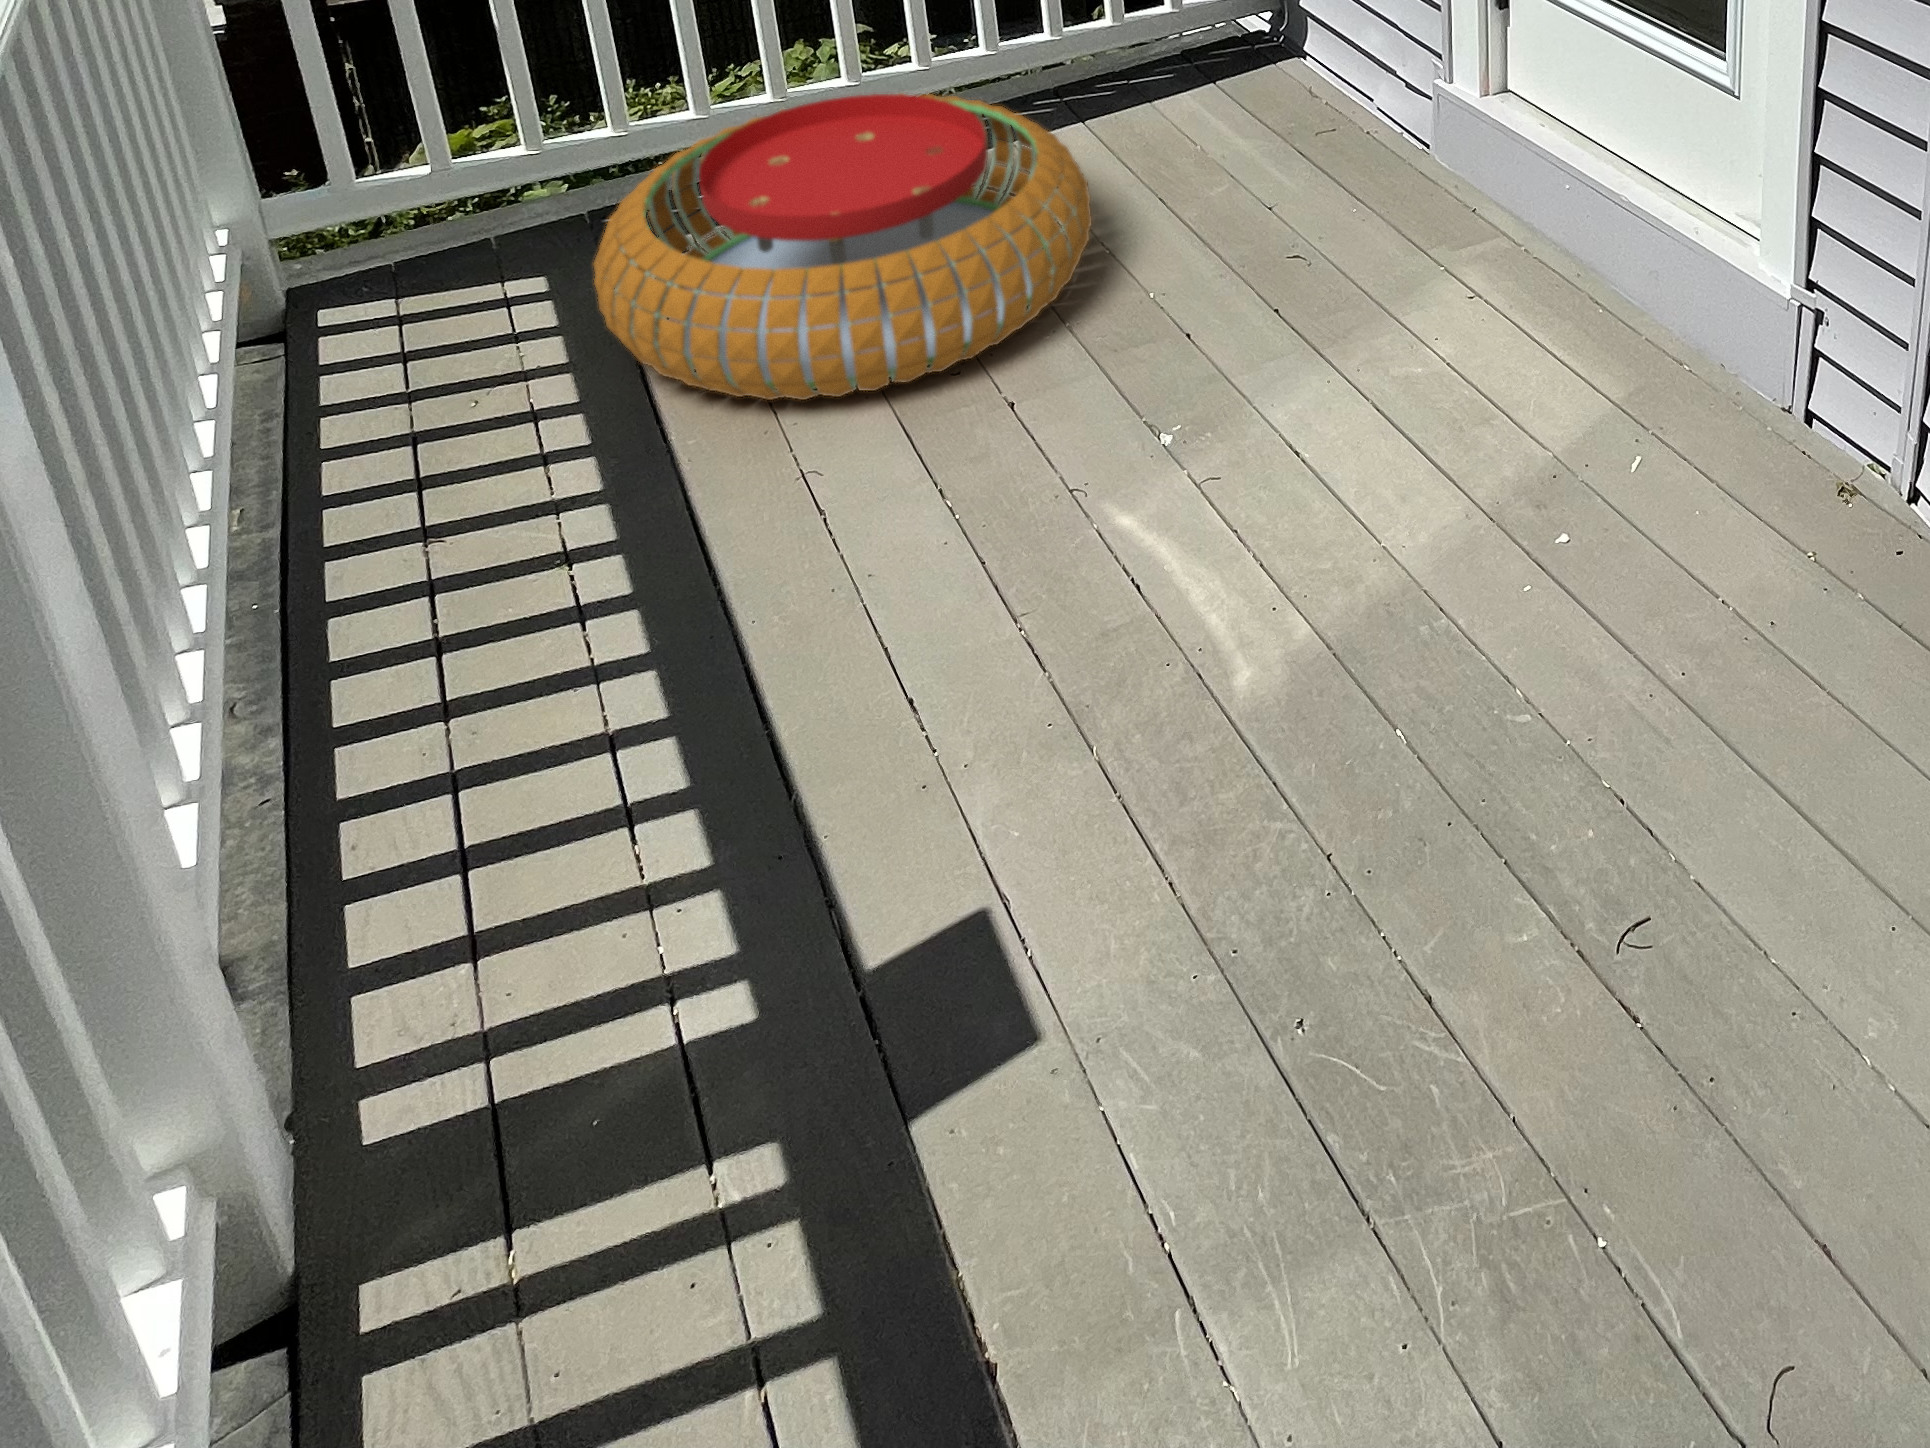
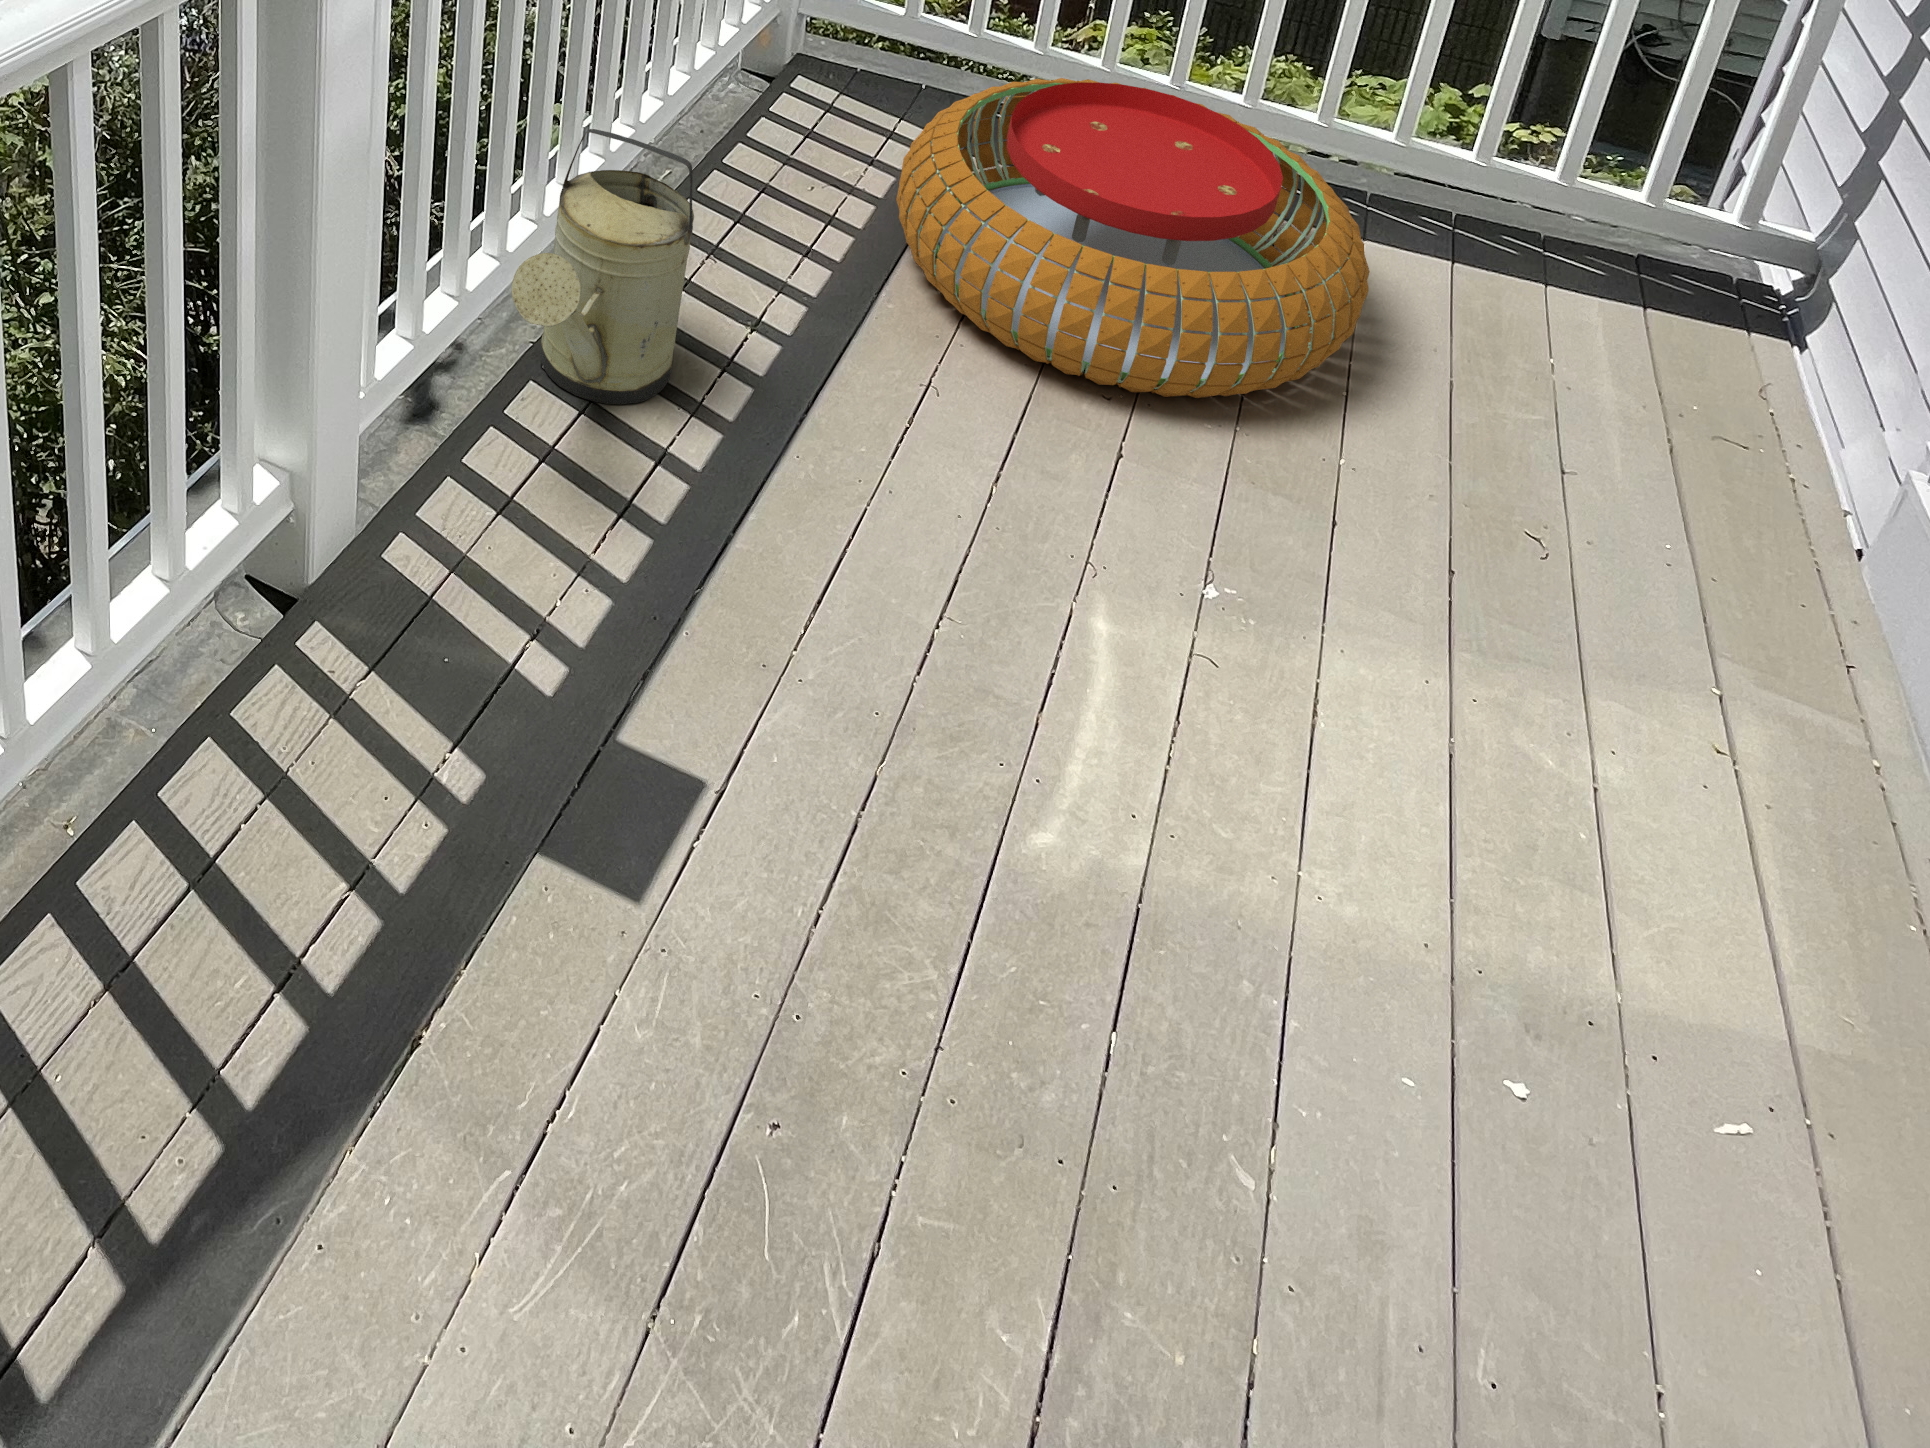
watering can: none [271,414,539,786] -> present [512,129,694,404]

